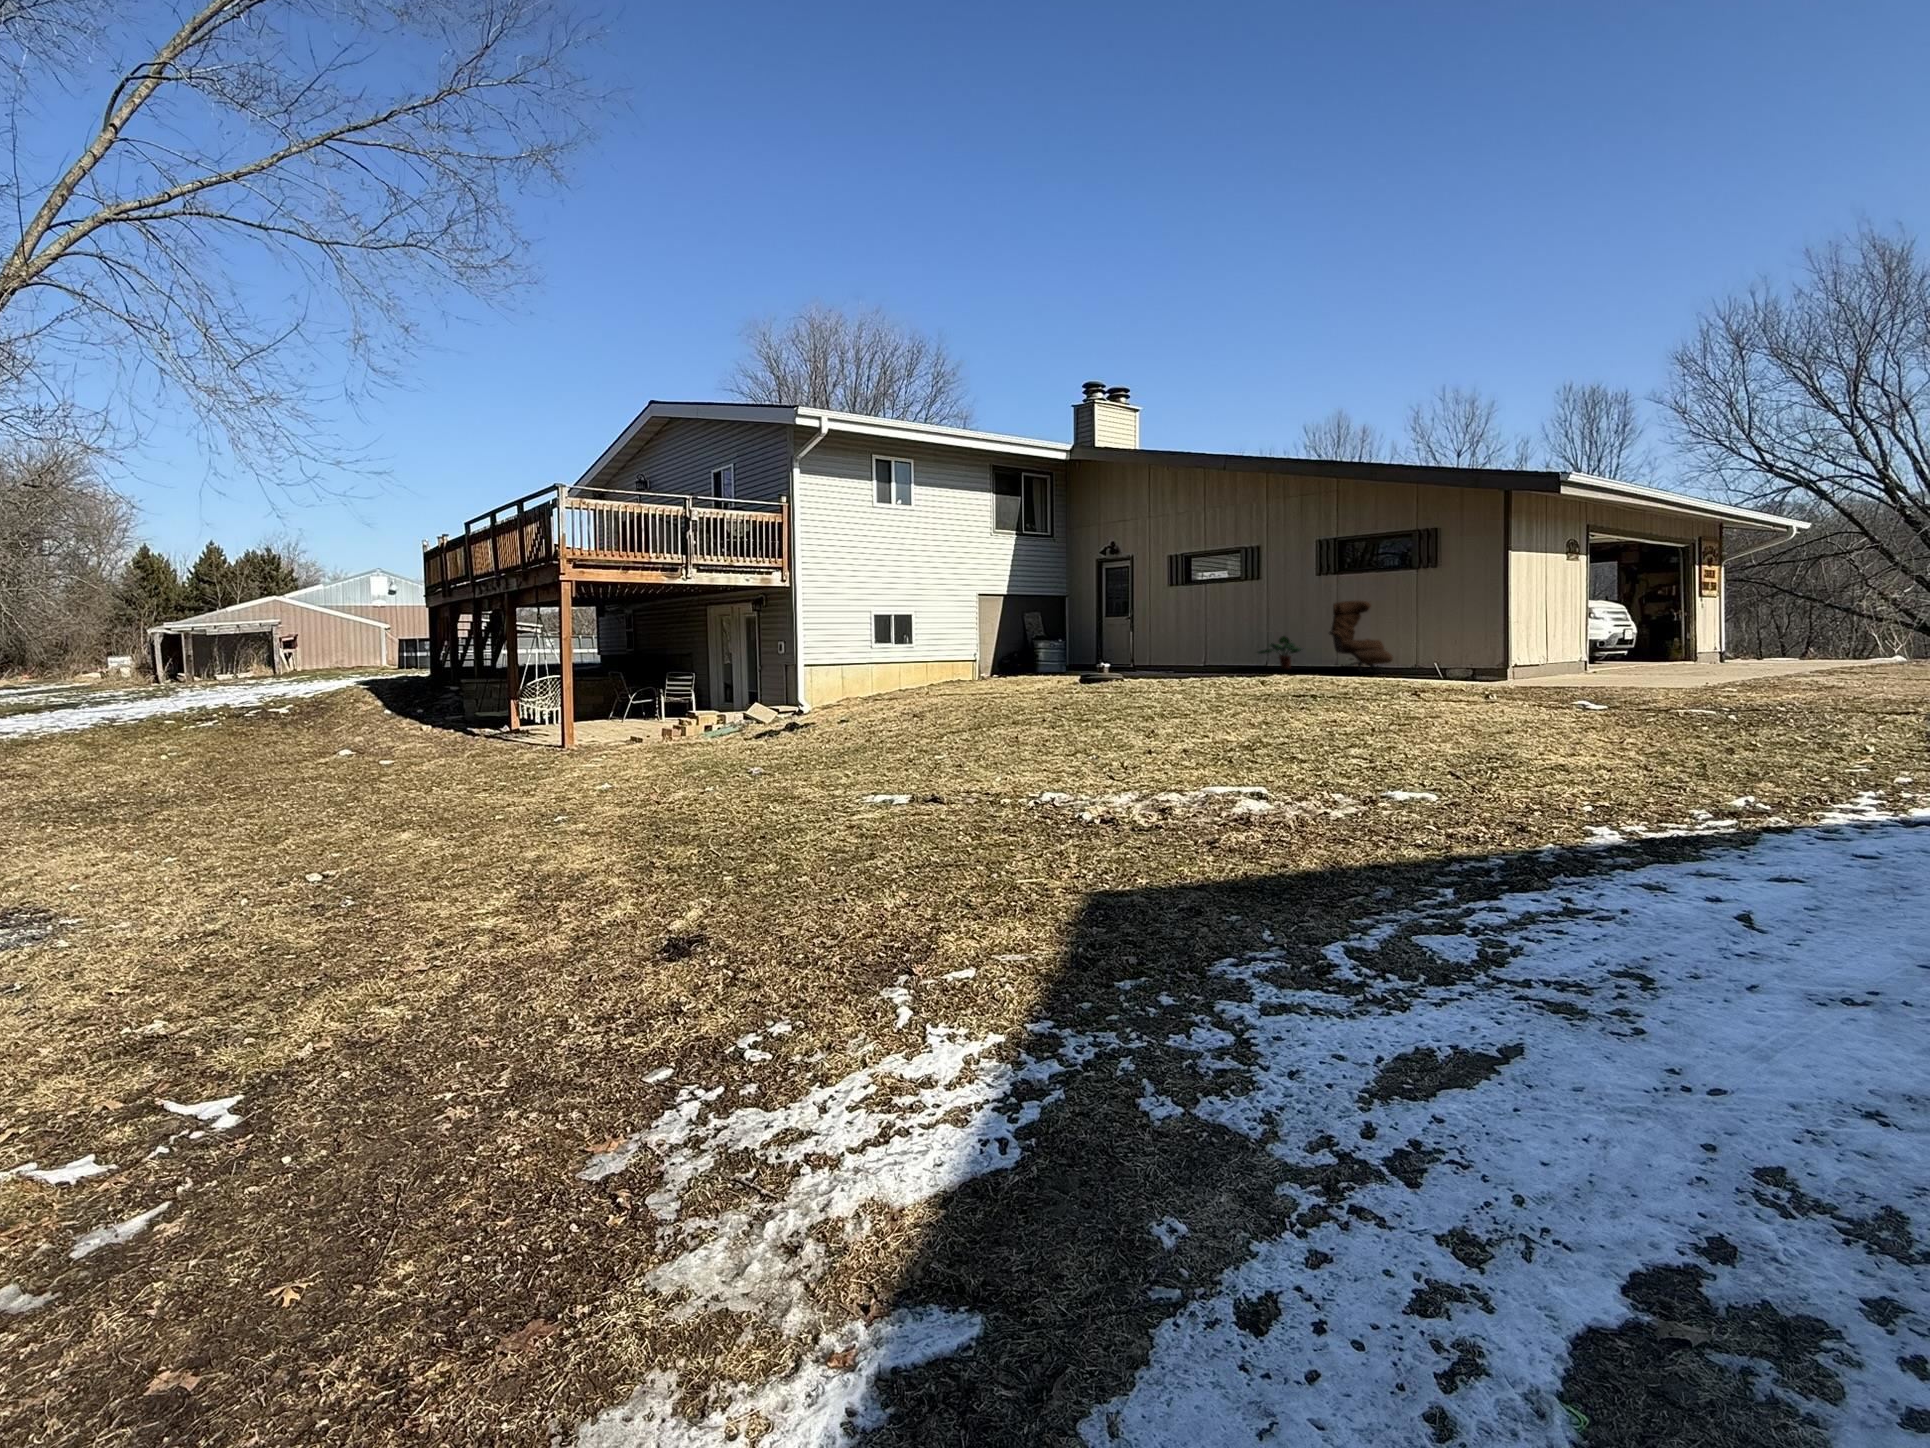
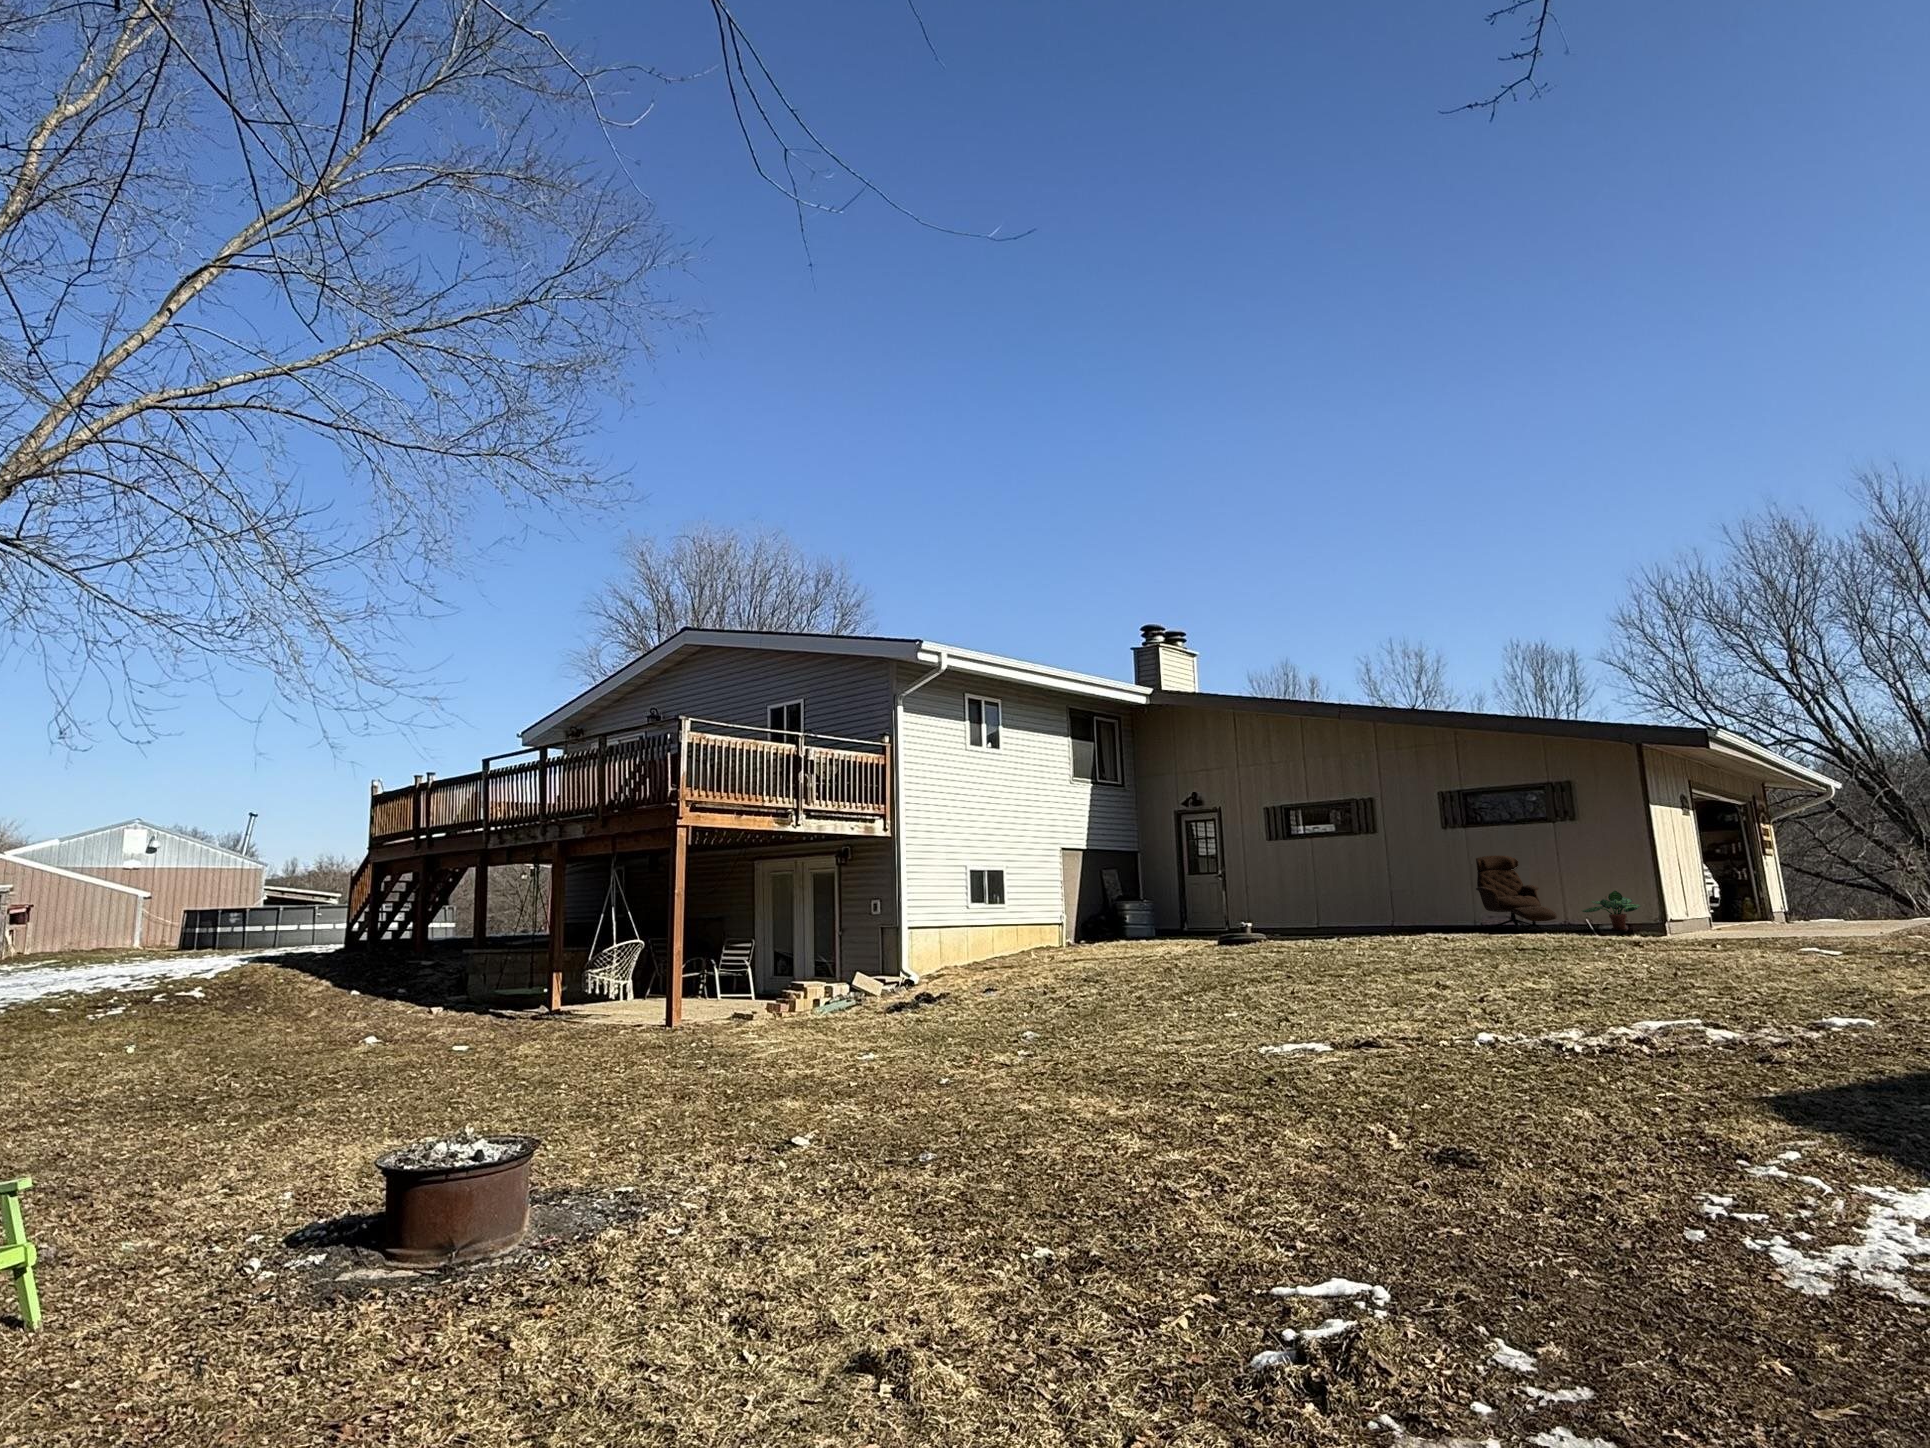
potted plant: present [1258,636,1301,669] -> present [1582,891,1640,930]

